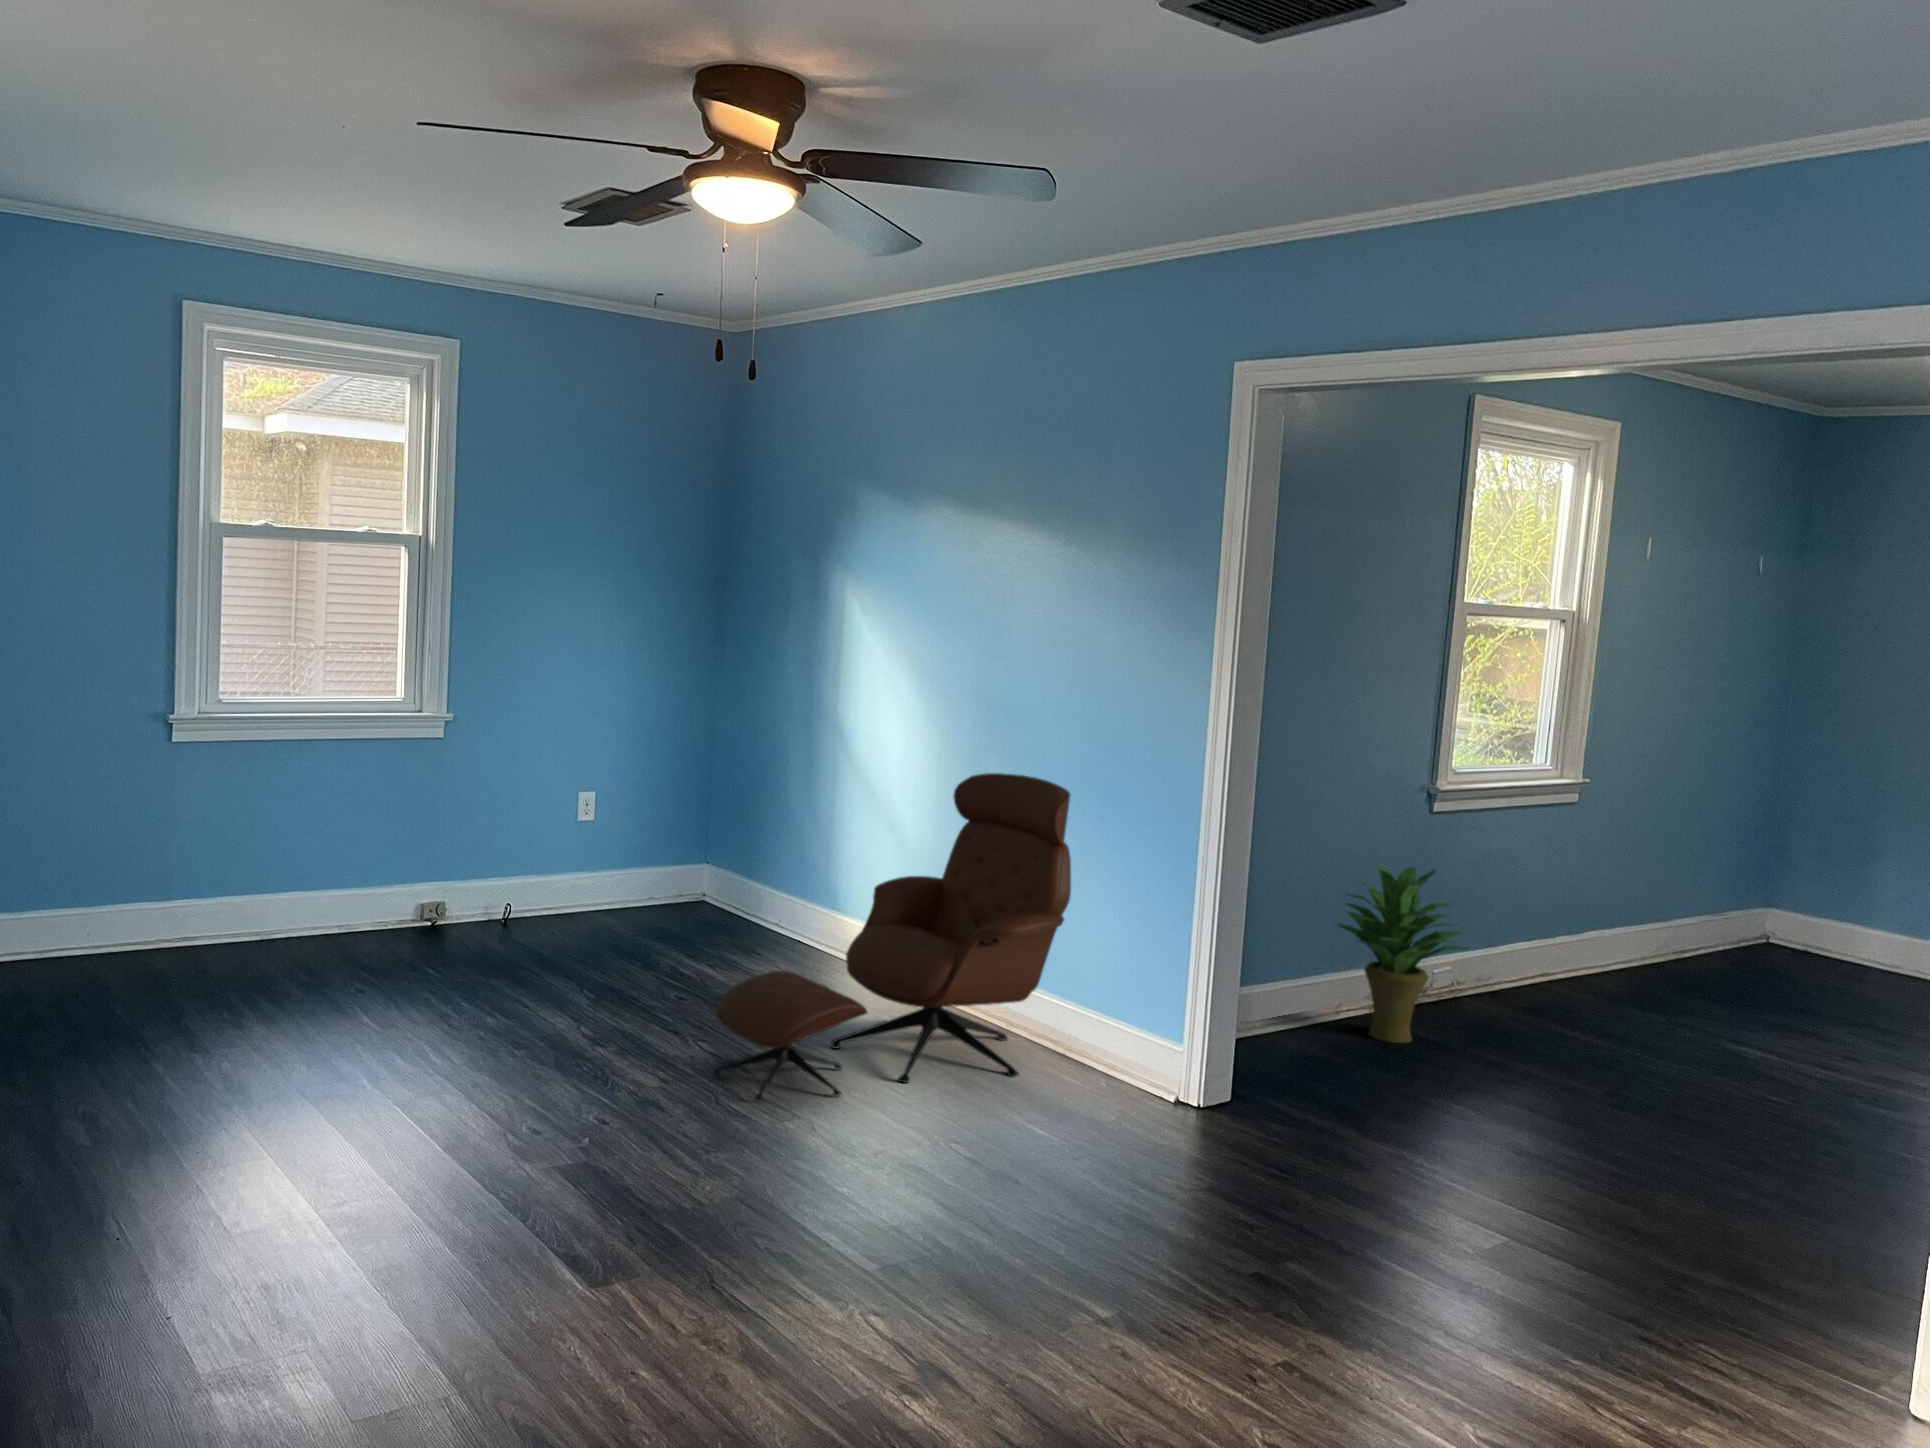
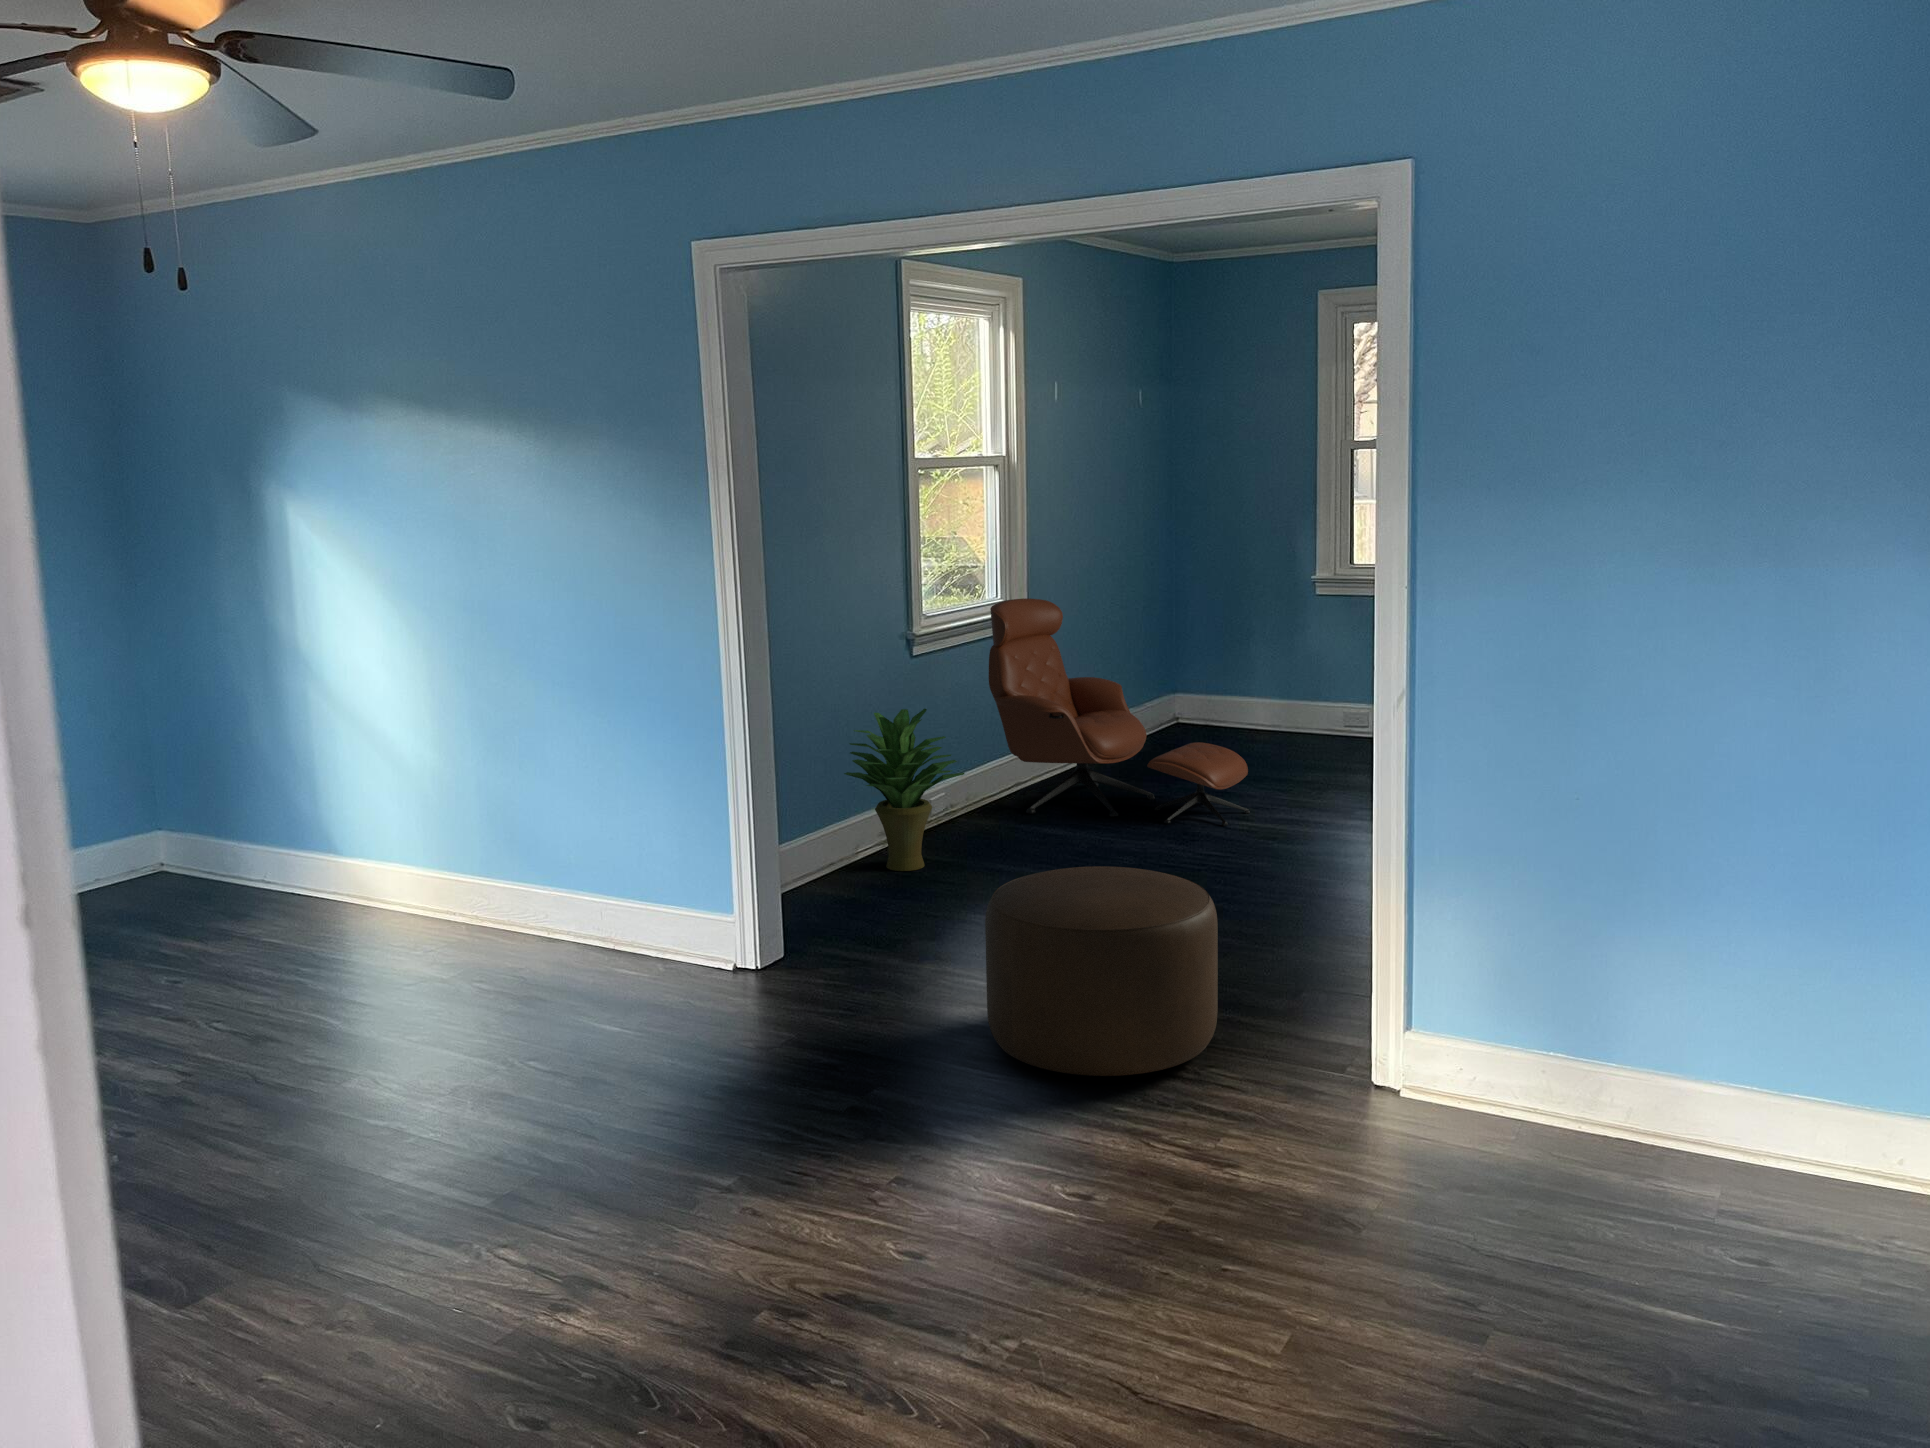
lounge chair: present [713,773,1071,1100] -> present [989,598,1250,826]
ottoman: none [1432,1068,1732,1329] -> present [985,866,1218,1076]

